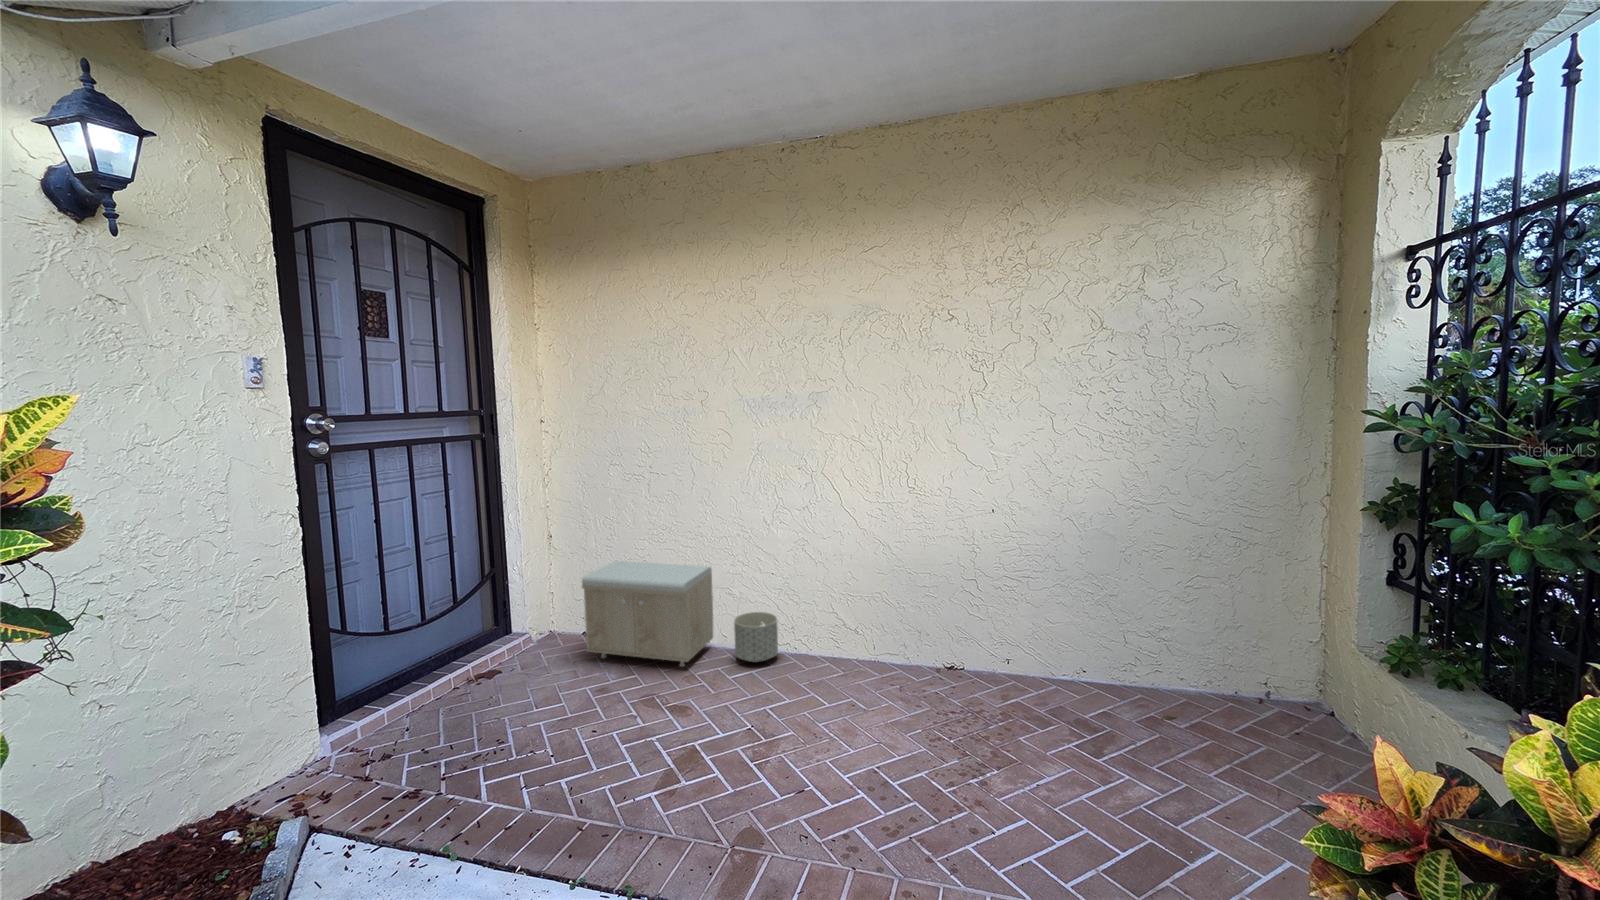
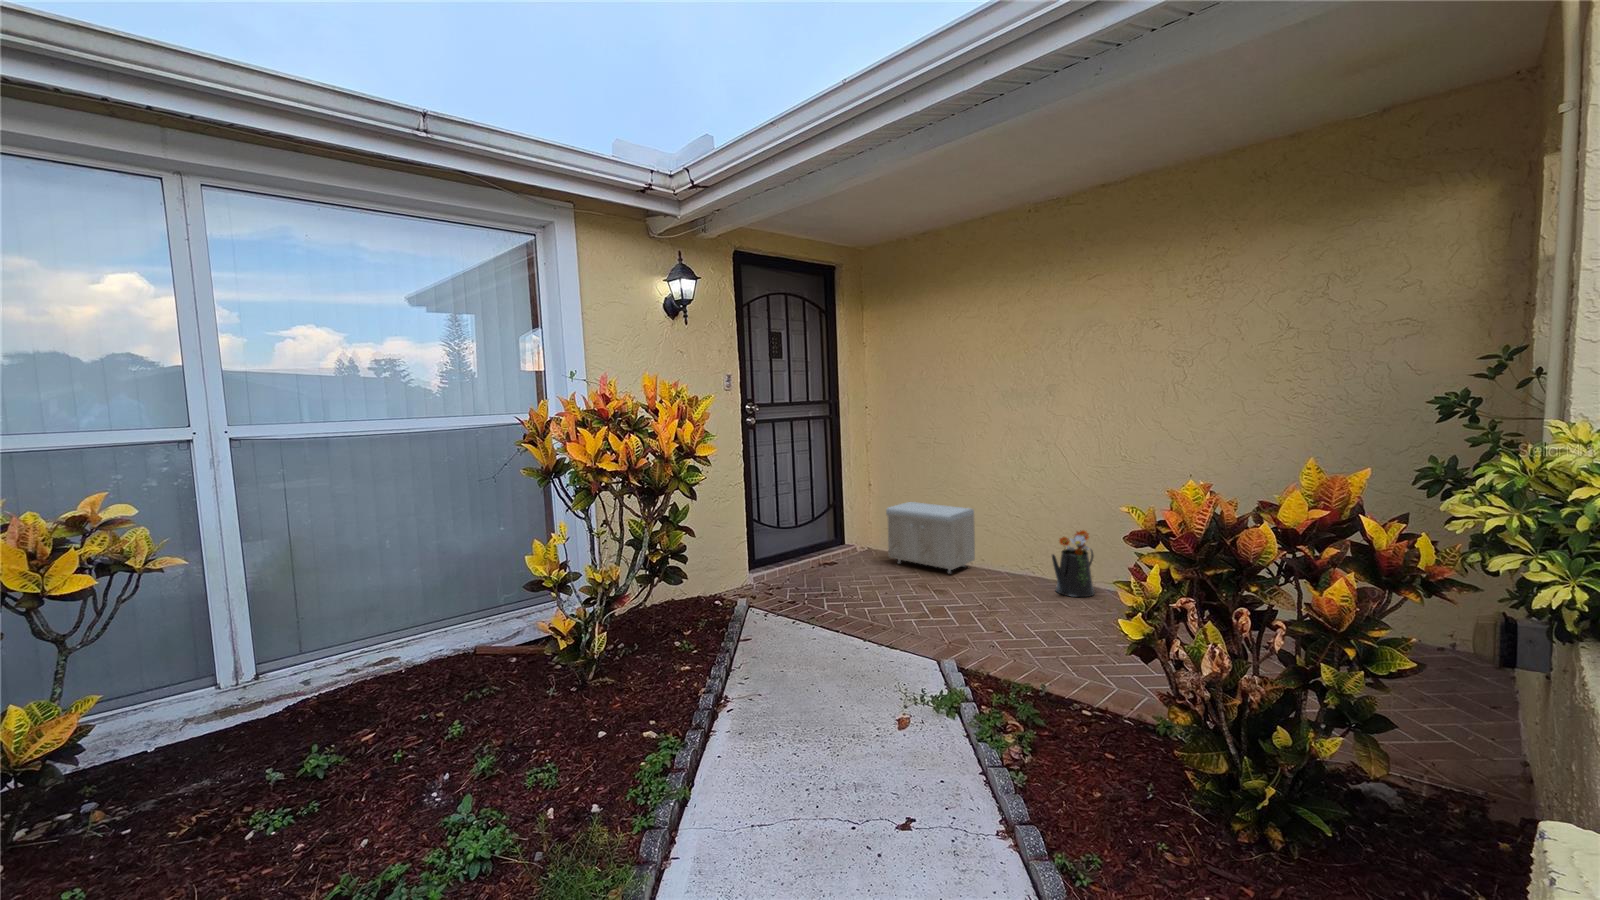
watering can: none [830,588,878,683] -> present [1052,530,1095,597]
planter: present [734,612,778,663] -> none [987,543,1020,578]

